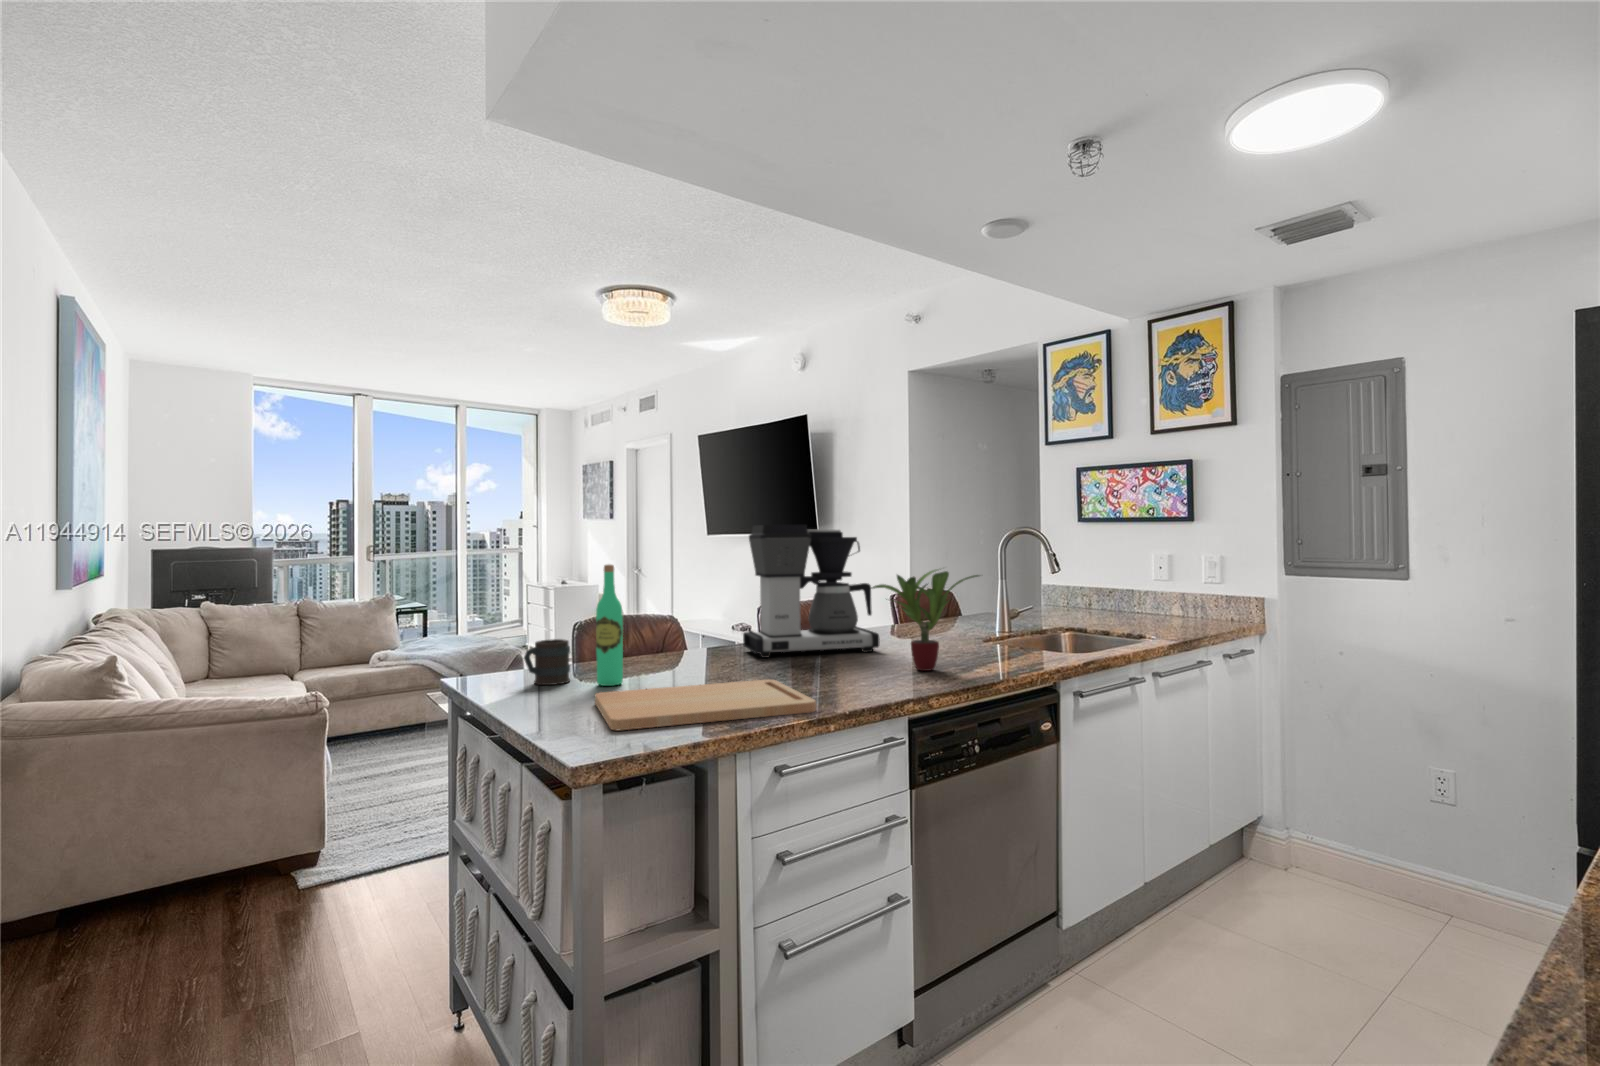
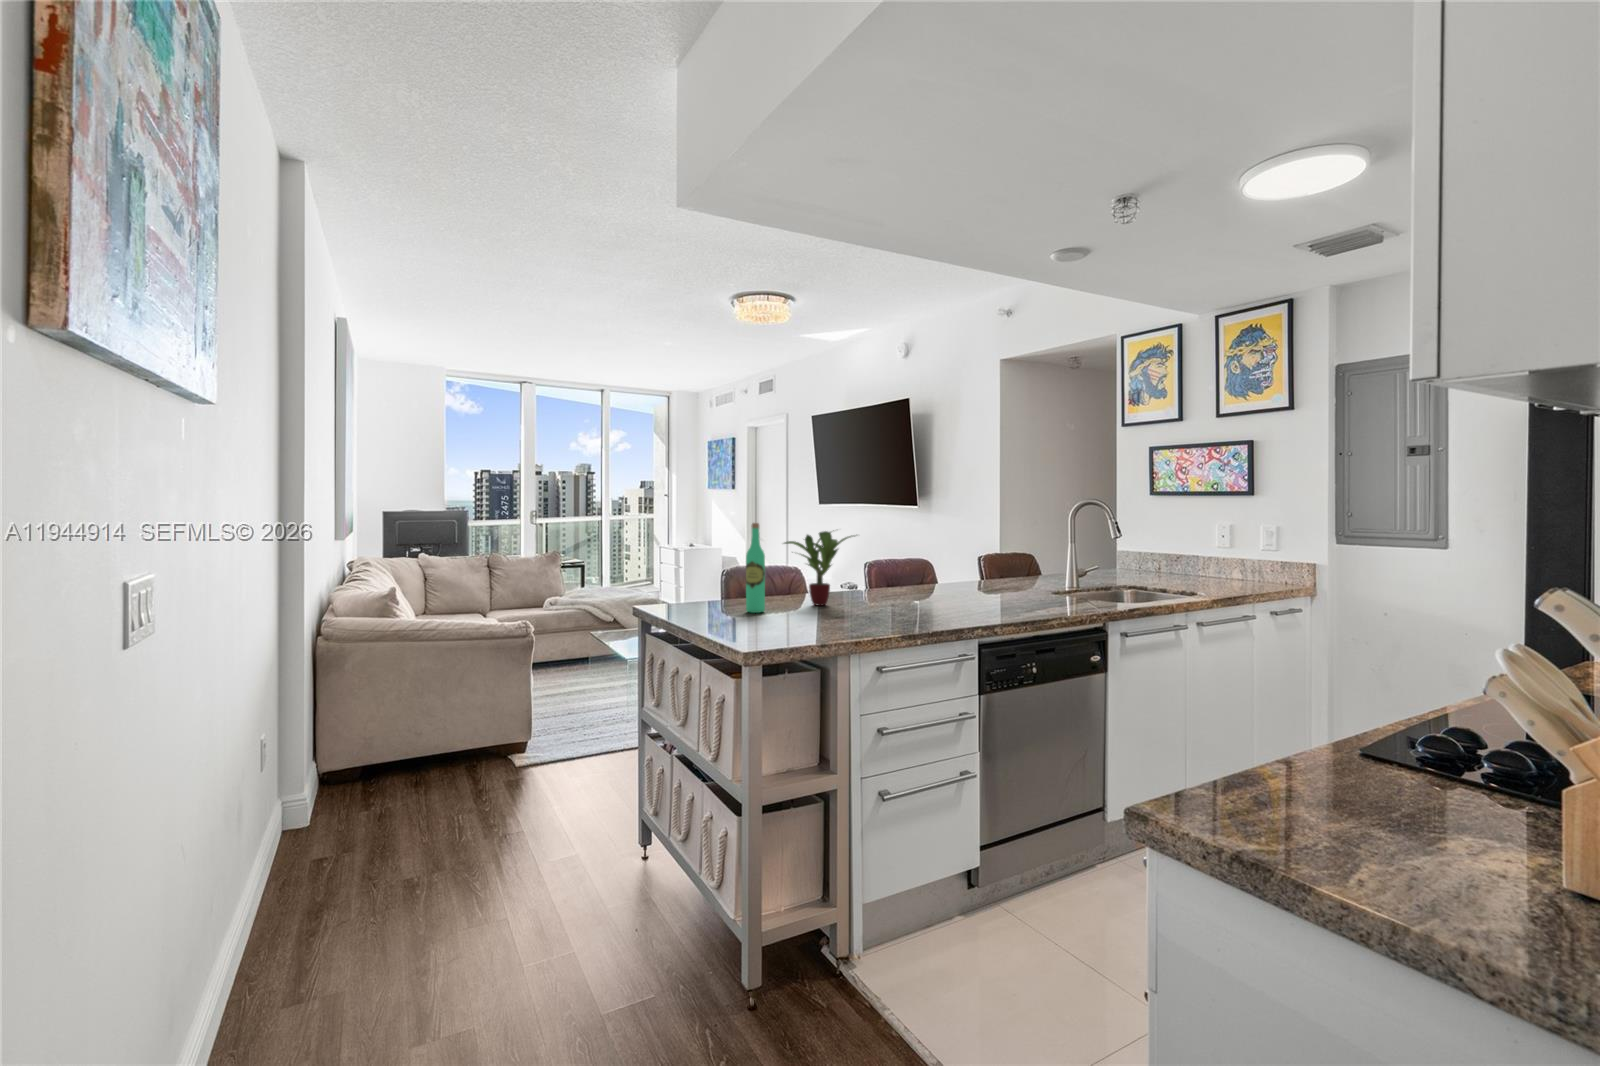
coffee maker: present [743,525,880,658] -> none [854,494,964,599]
potted plant: present [871,570,979,671] -> present [784,531,855,605]
mug: present [524,639,570,685] -> none [693,578,726,611]
cutting board: present [595,679,816,730] -> none [748,611,909,636]

